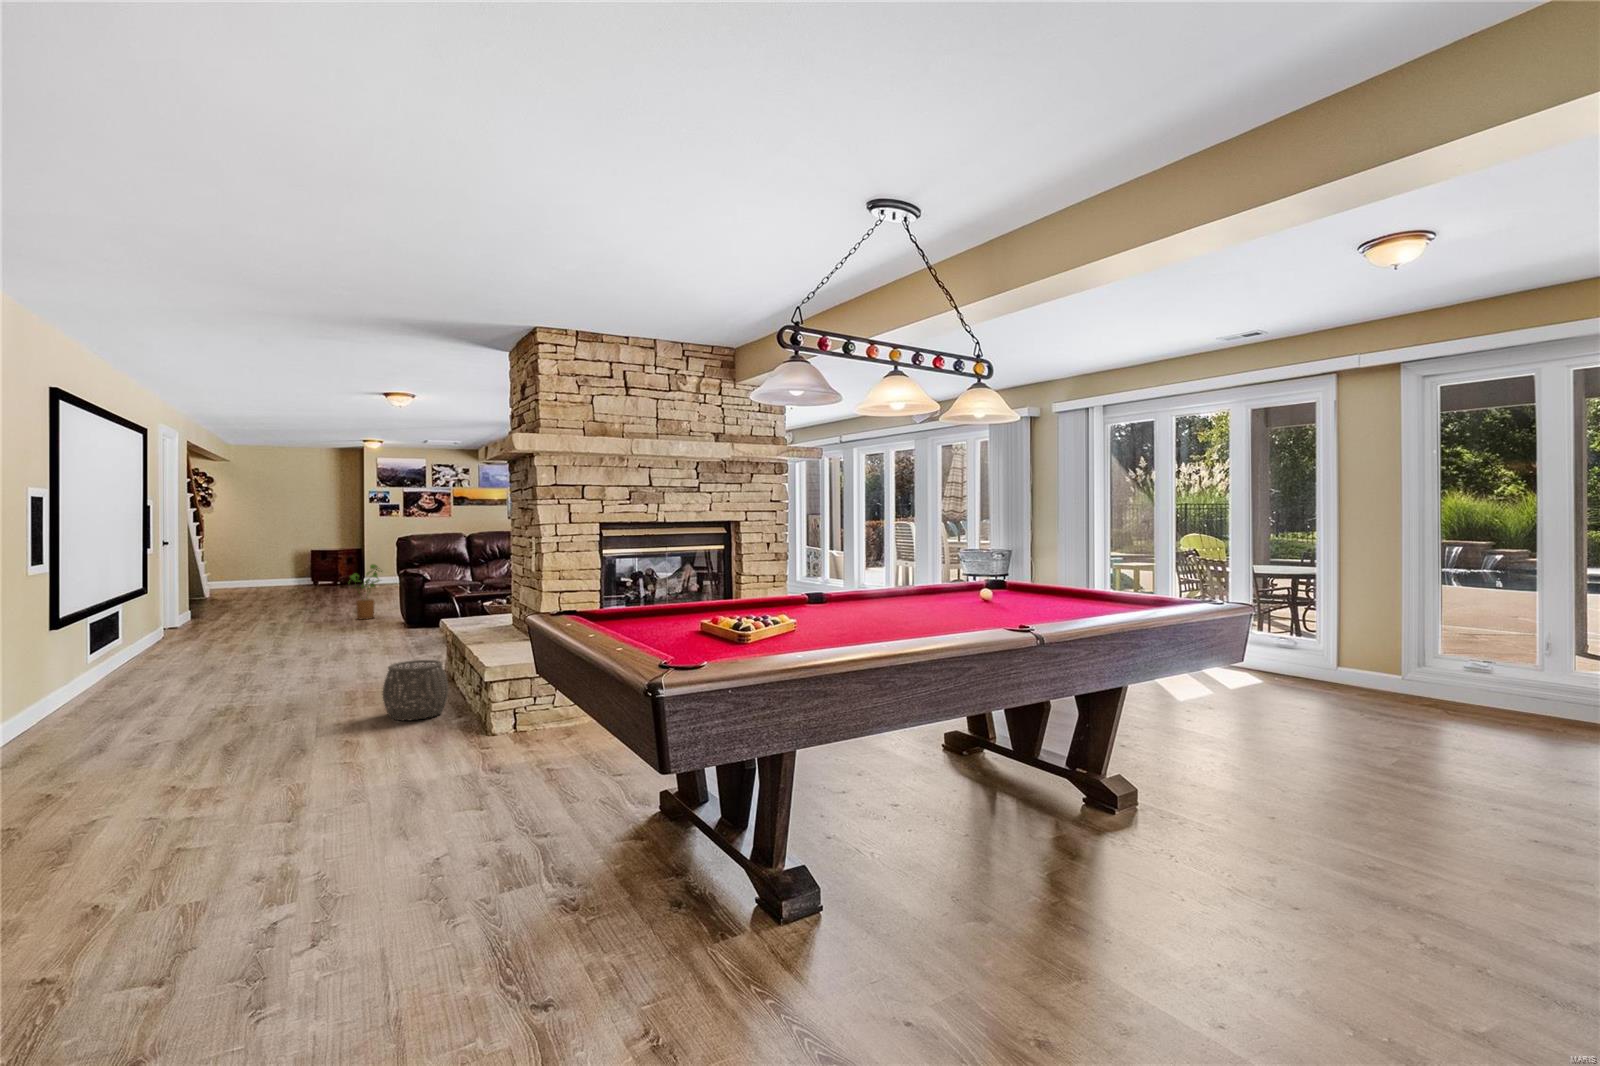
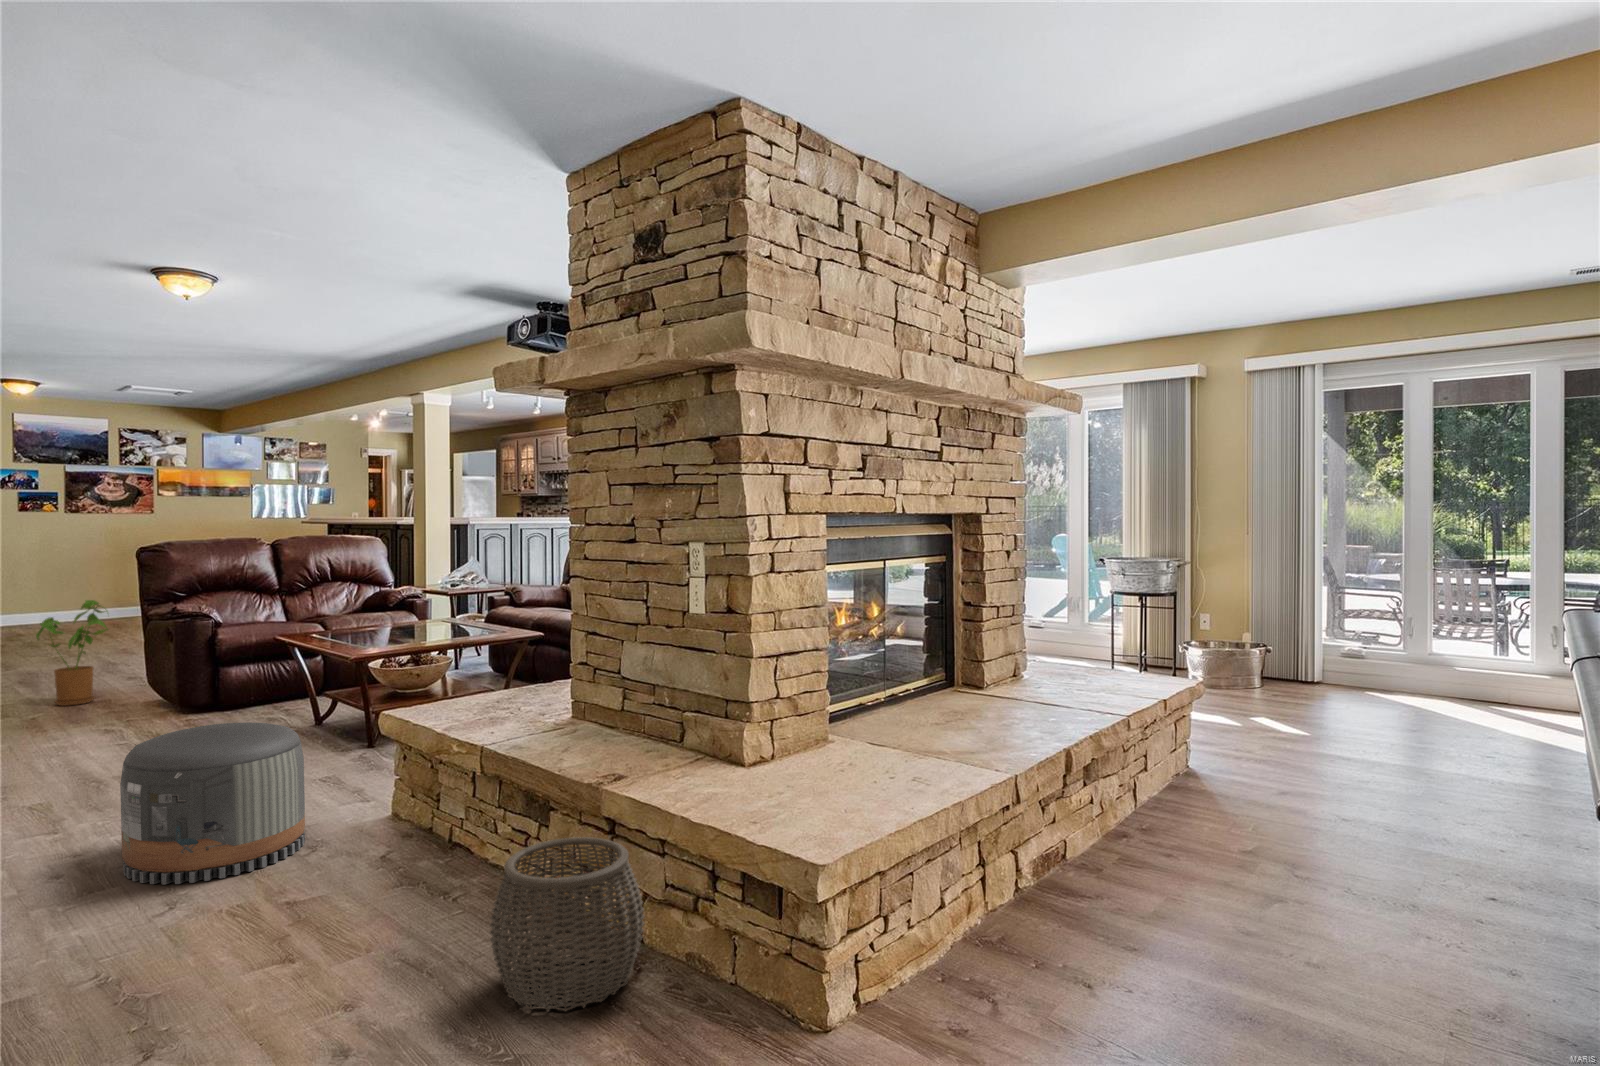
pouf: none [312,617,391,681] -> present [120,722,305,884]

